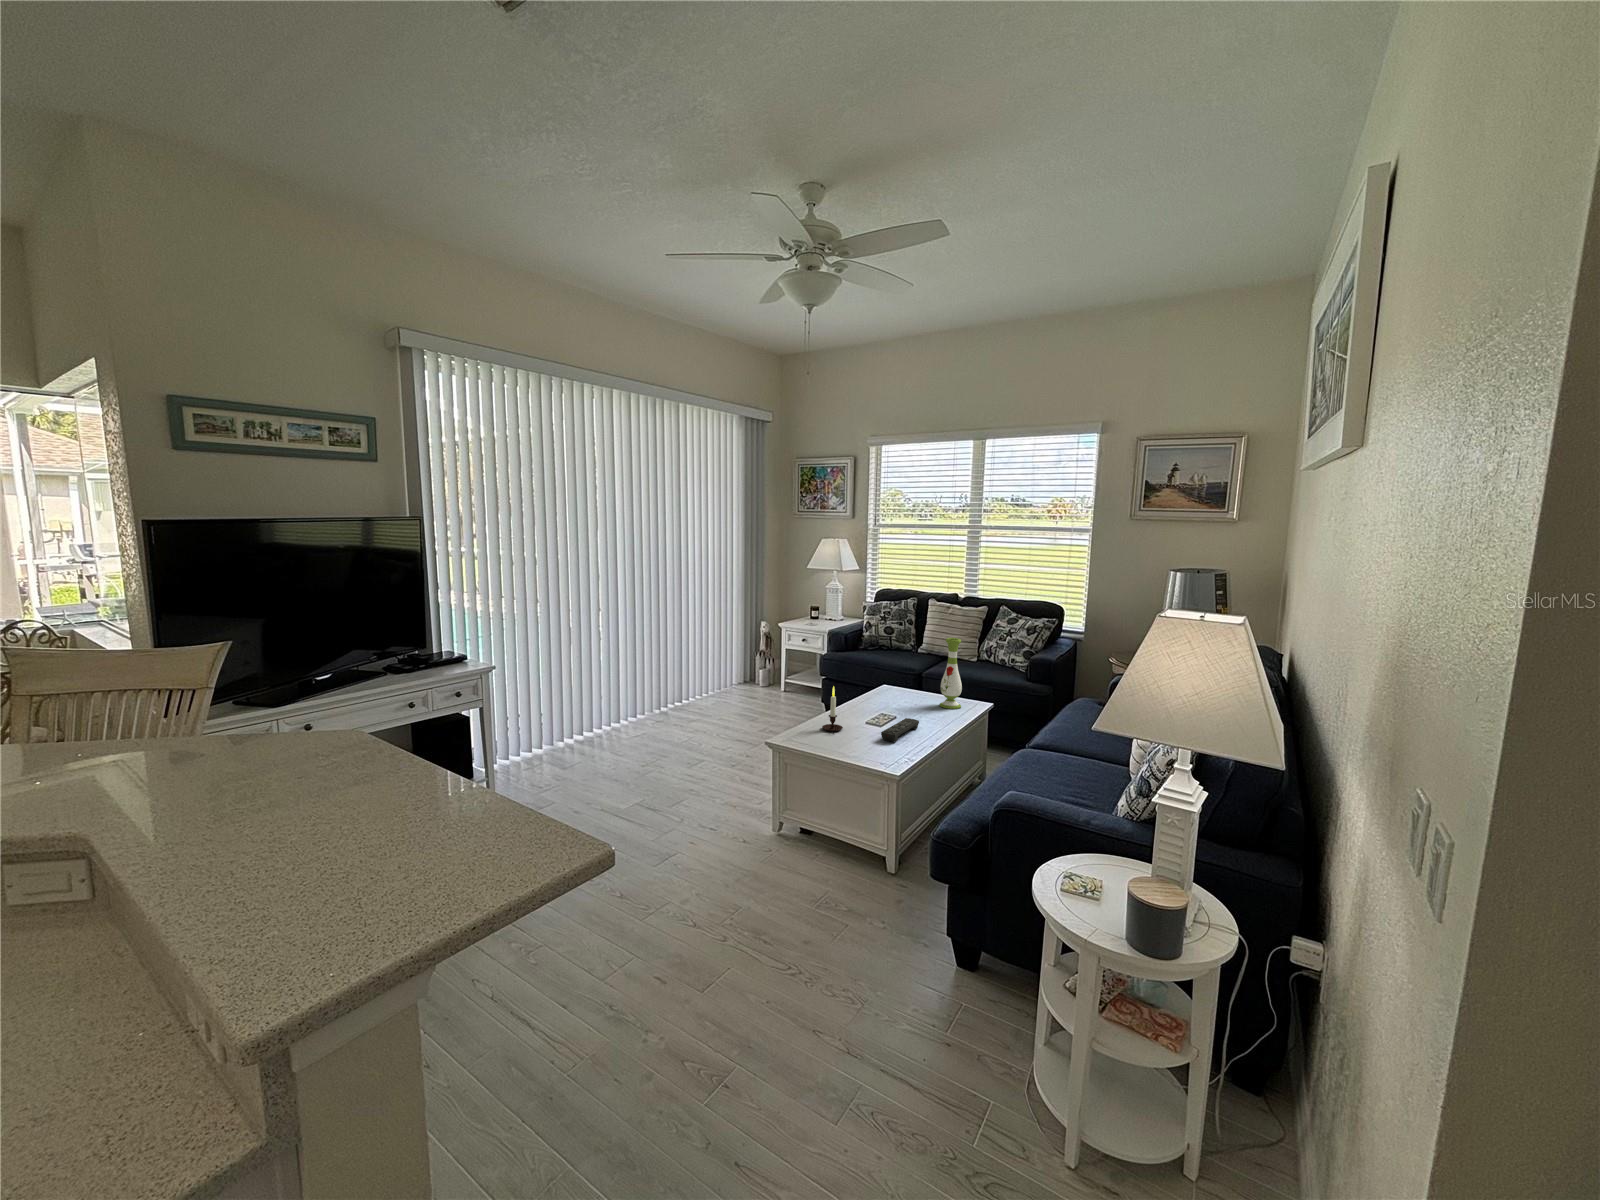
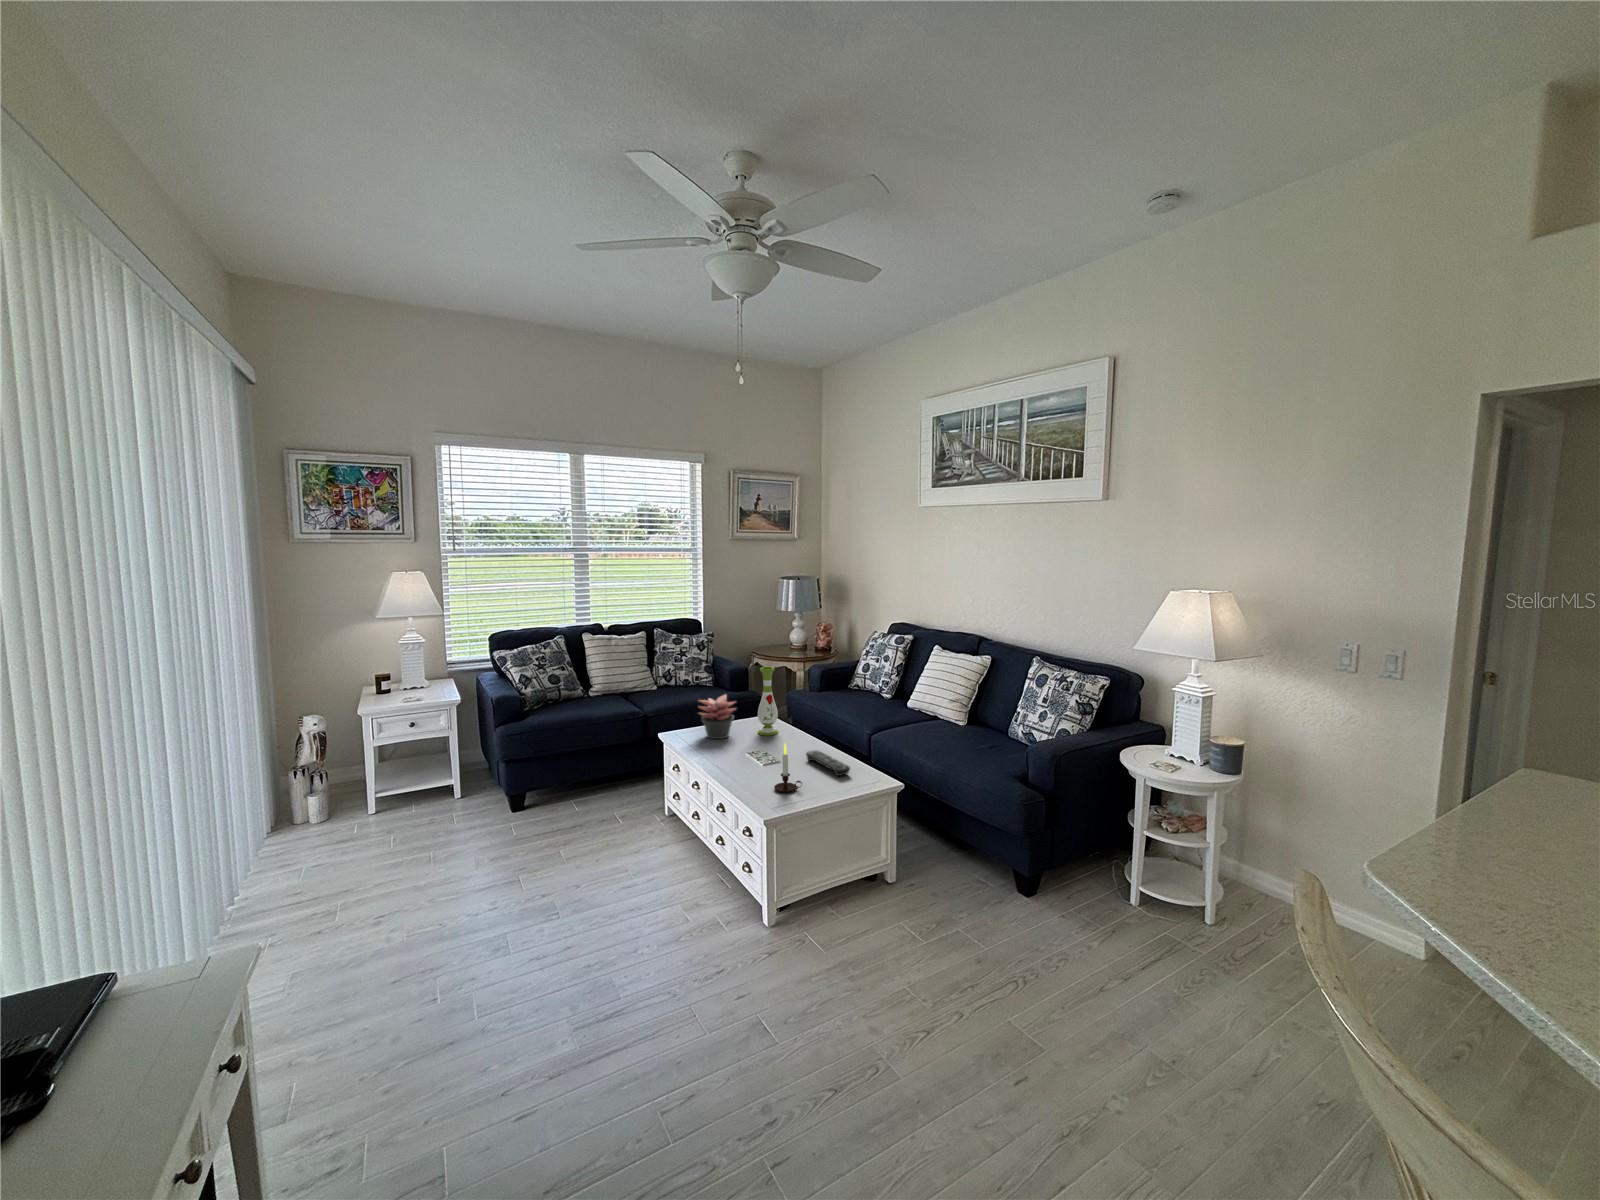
succulent plant: none [896,657,932,698] -> present [699,695,735,739]

